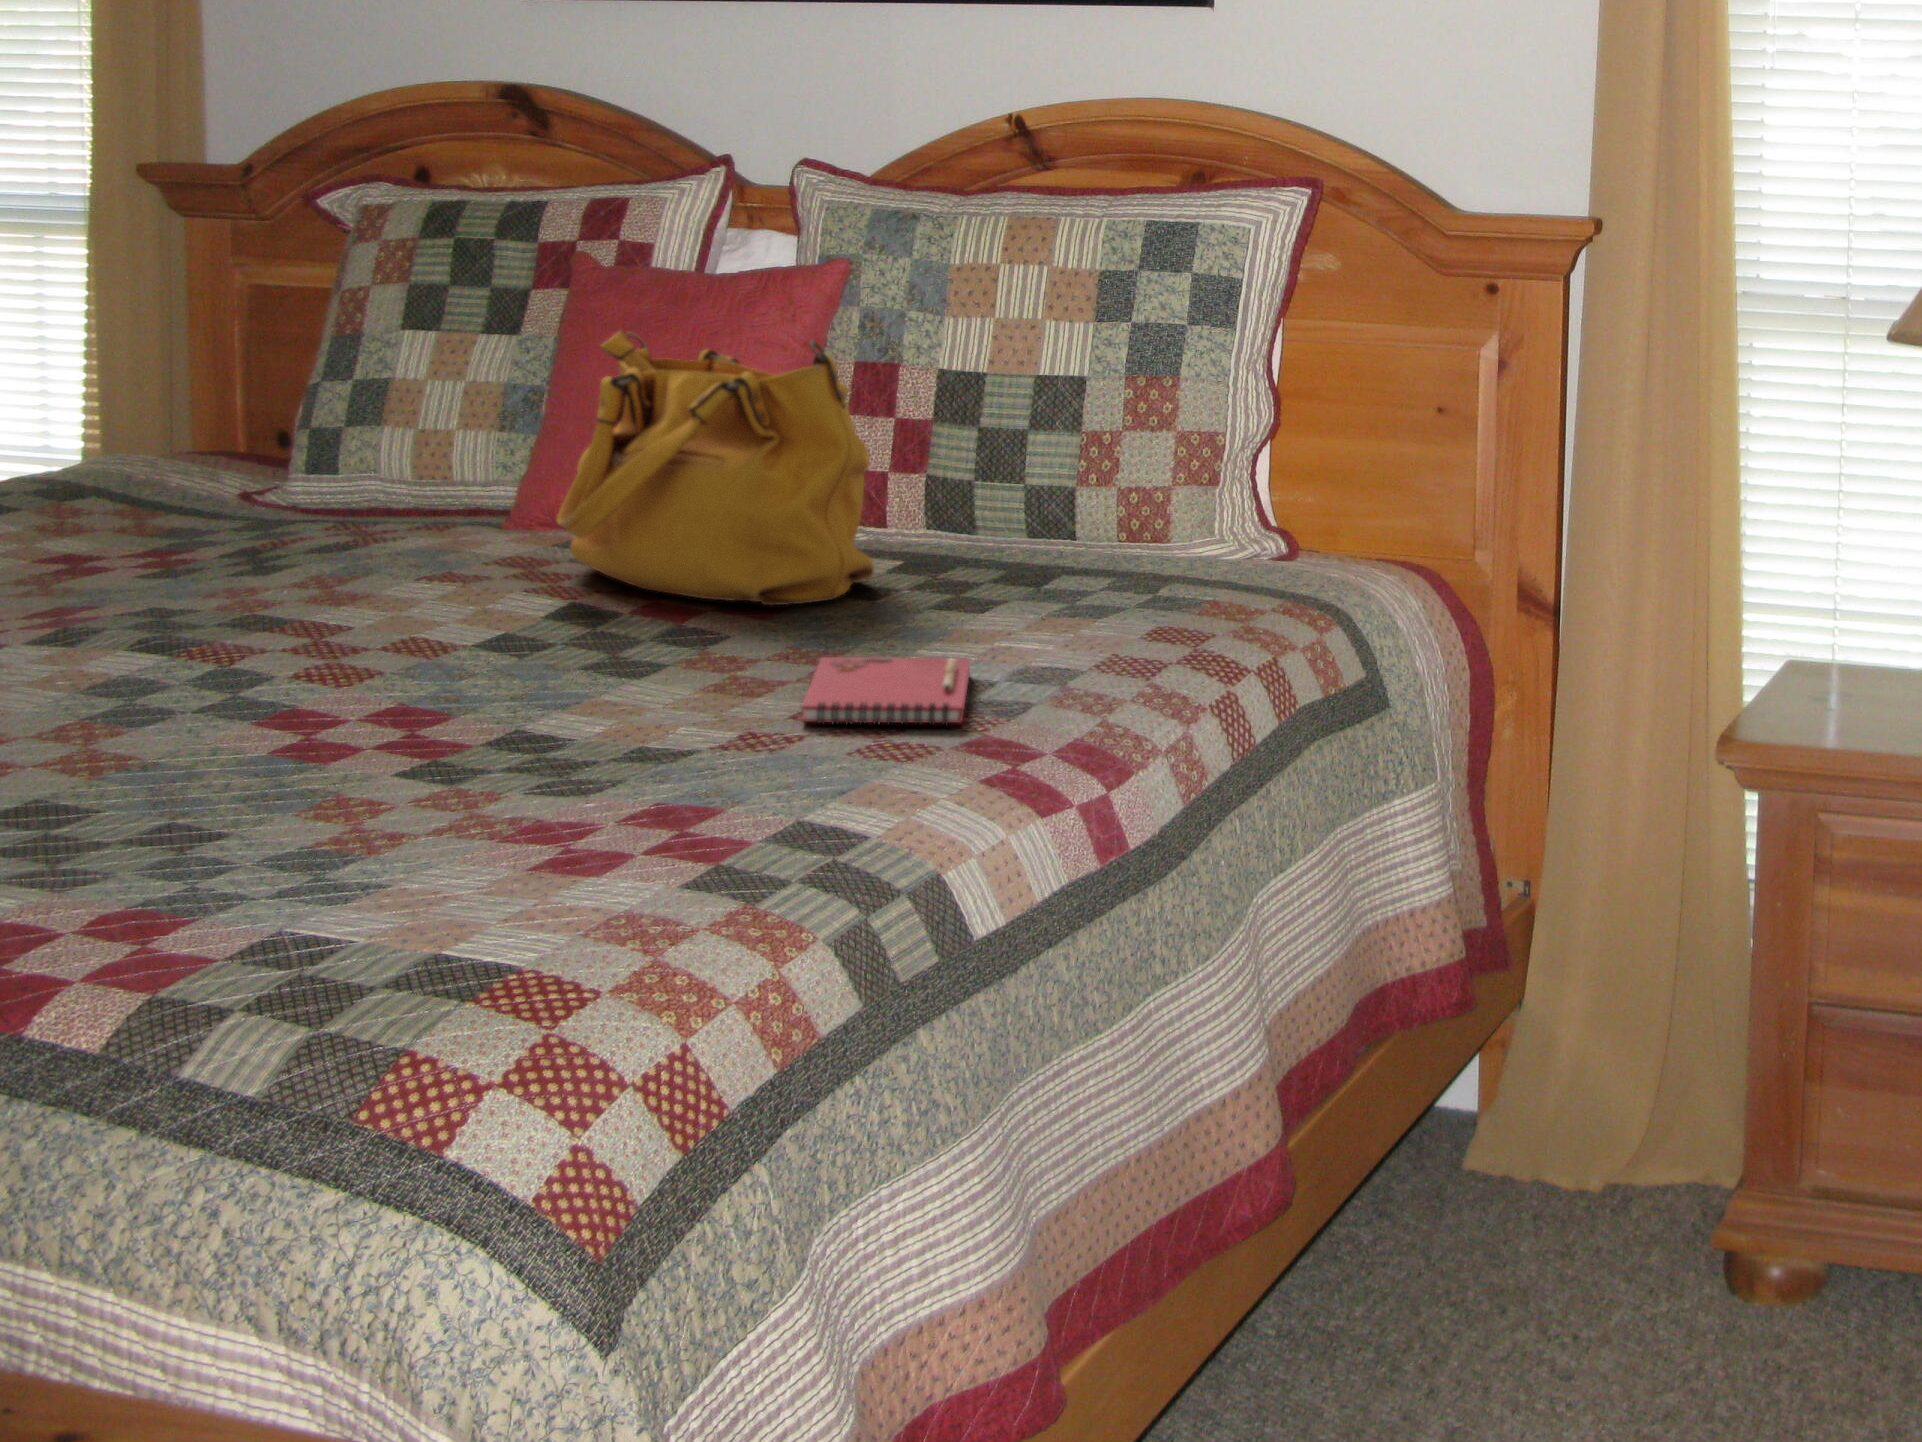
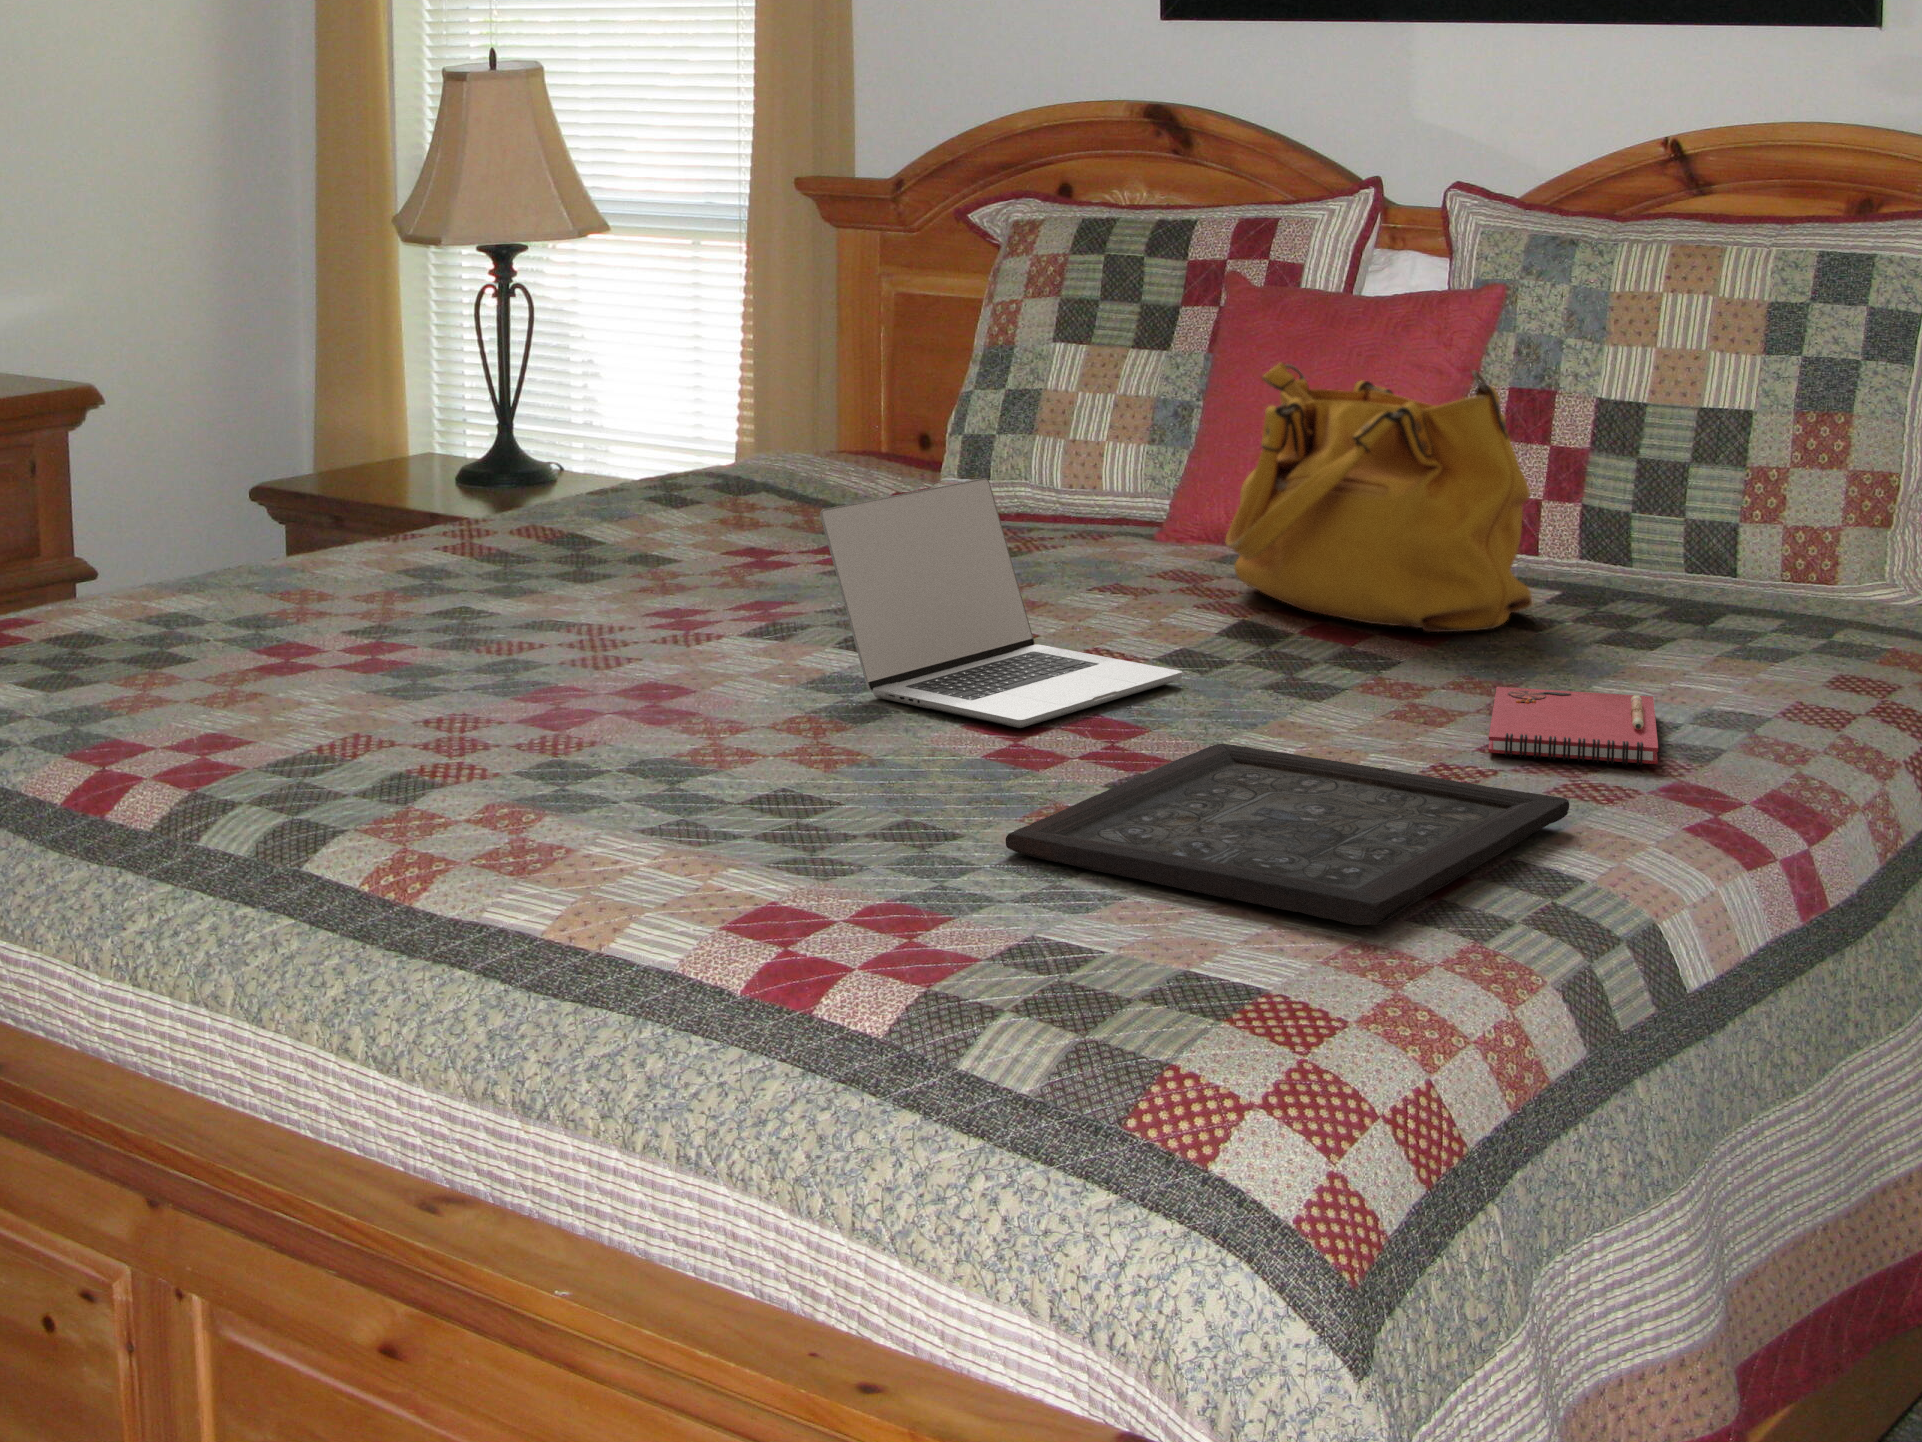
laptop: none [69,458,496,727] -> present [820,478,1182,728]
tray: none [265,730,865,900] -> present [1006,743,1569,925]

